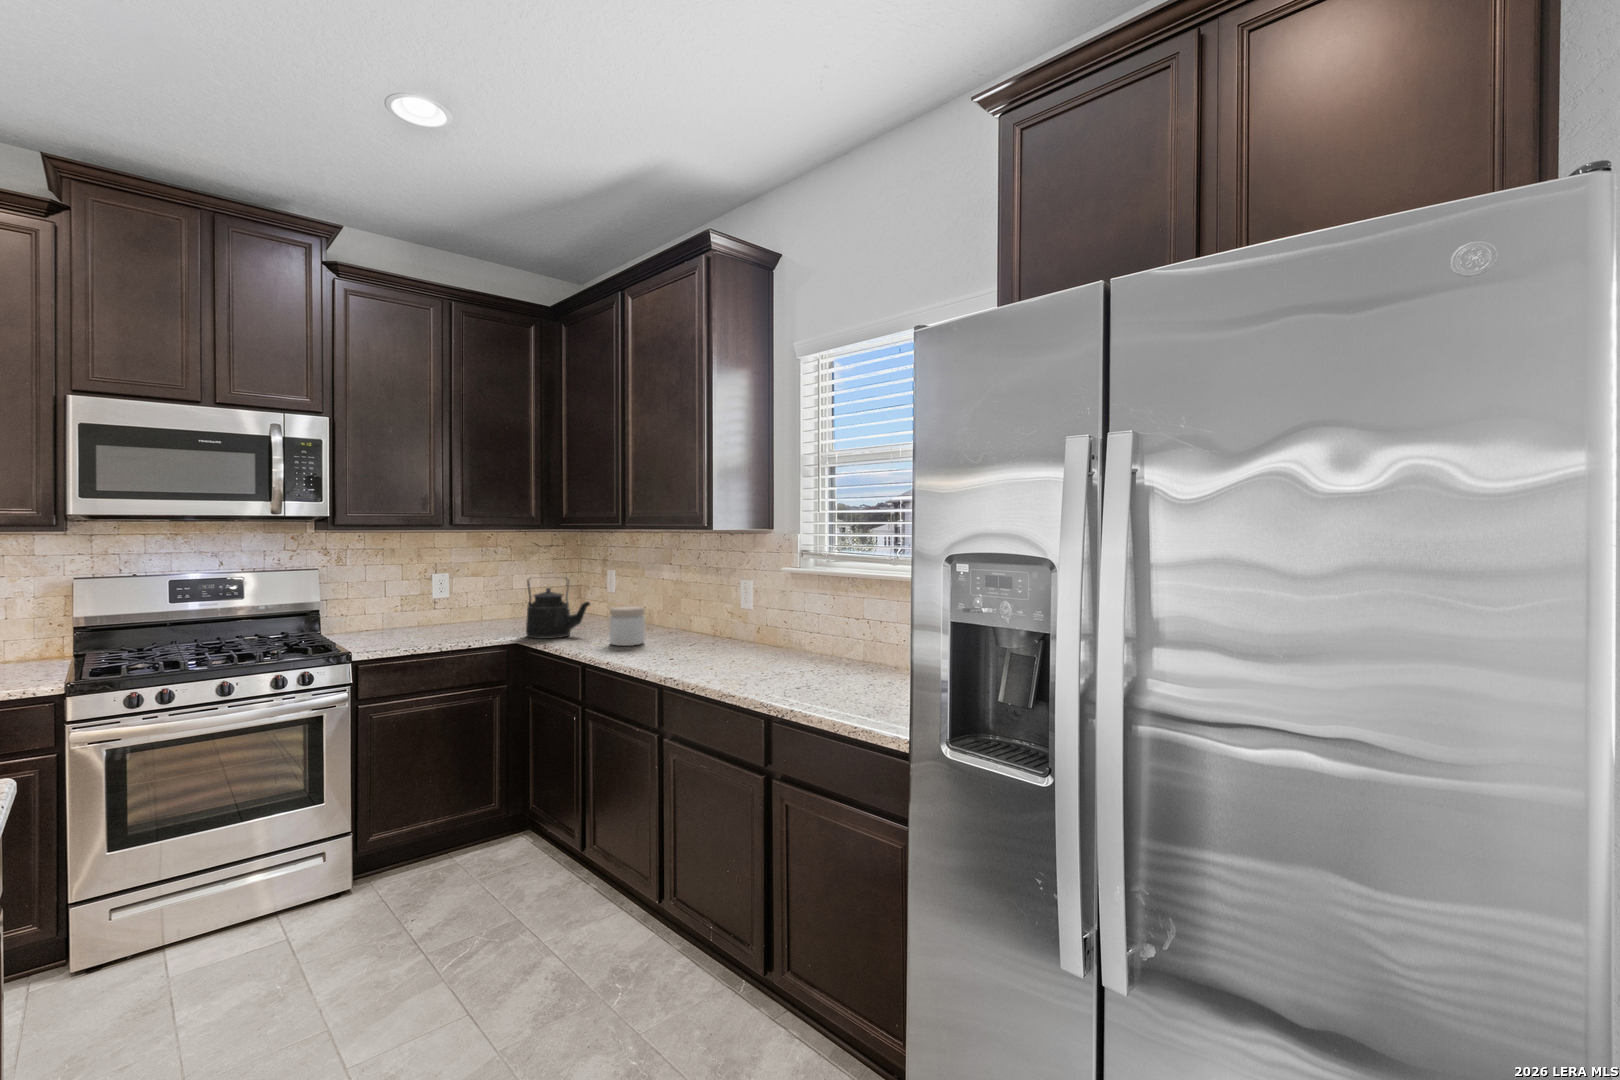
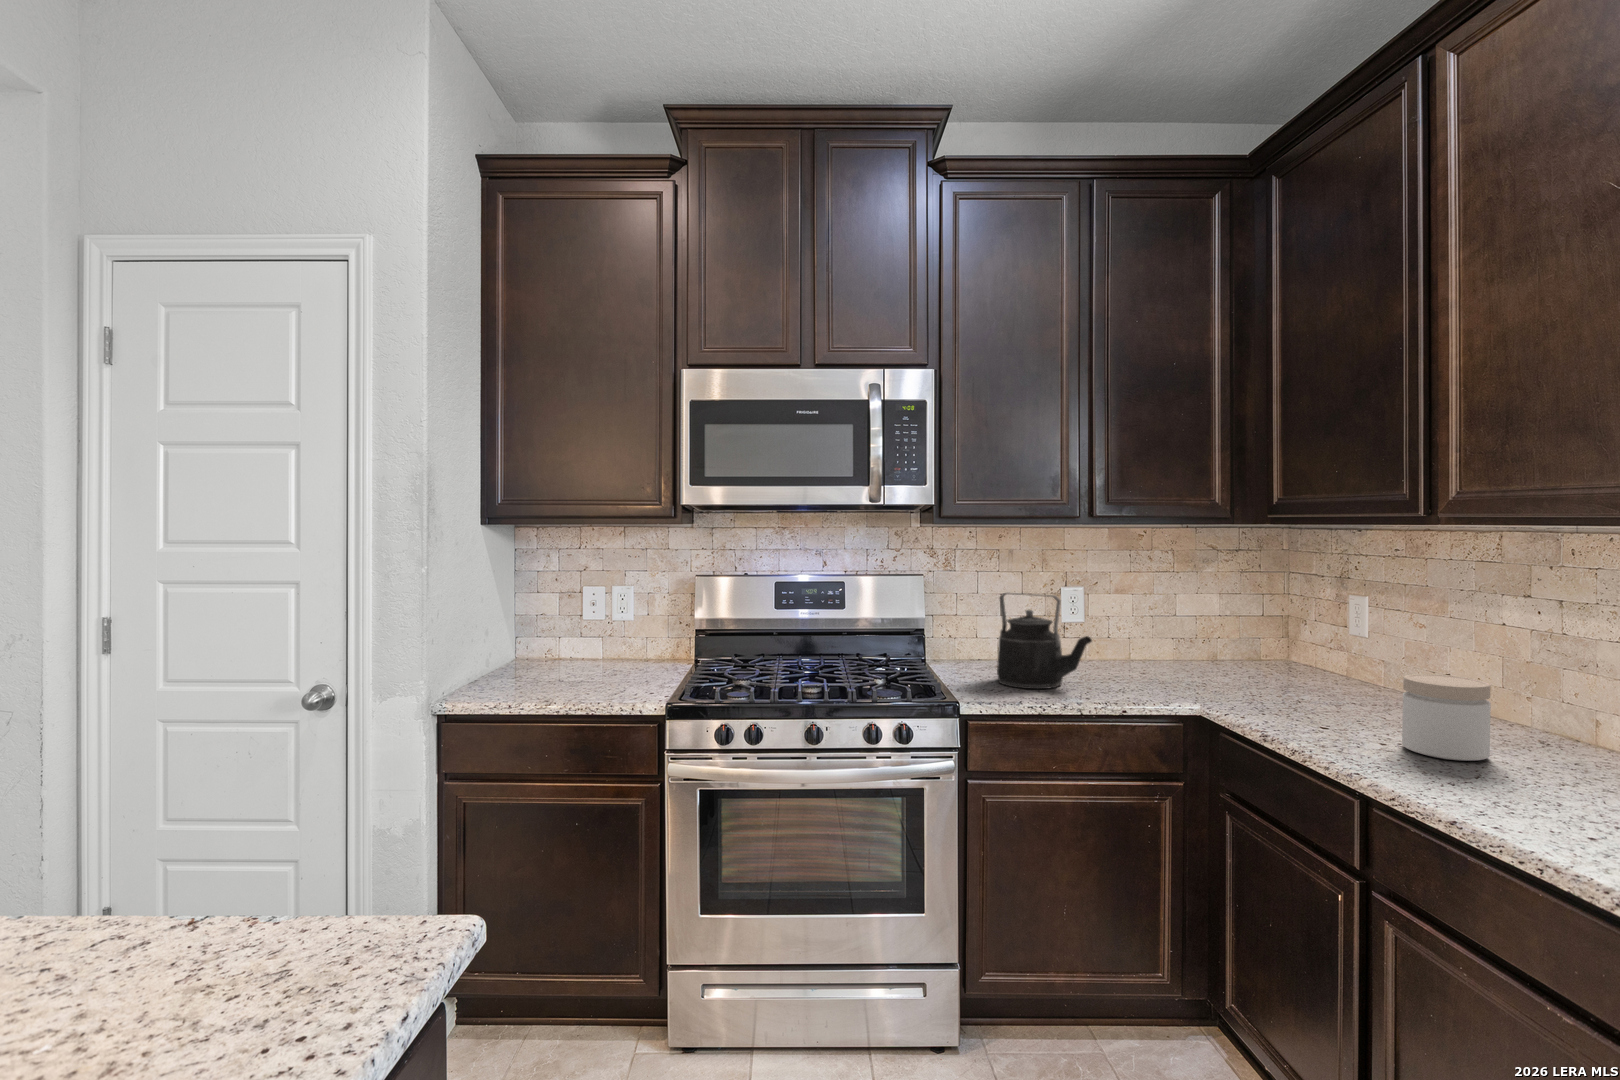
kettle: present [526,577,590,639] -> present [997,593,1092,689]

